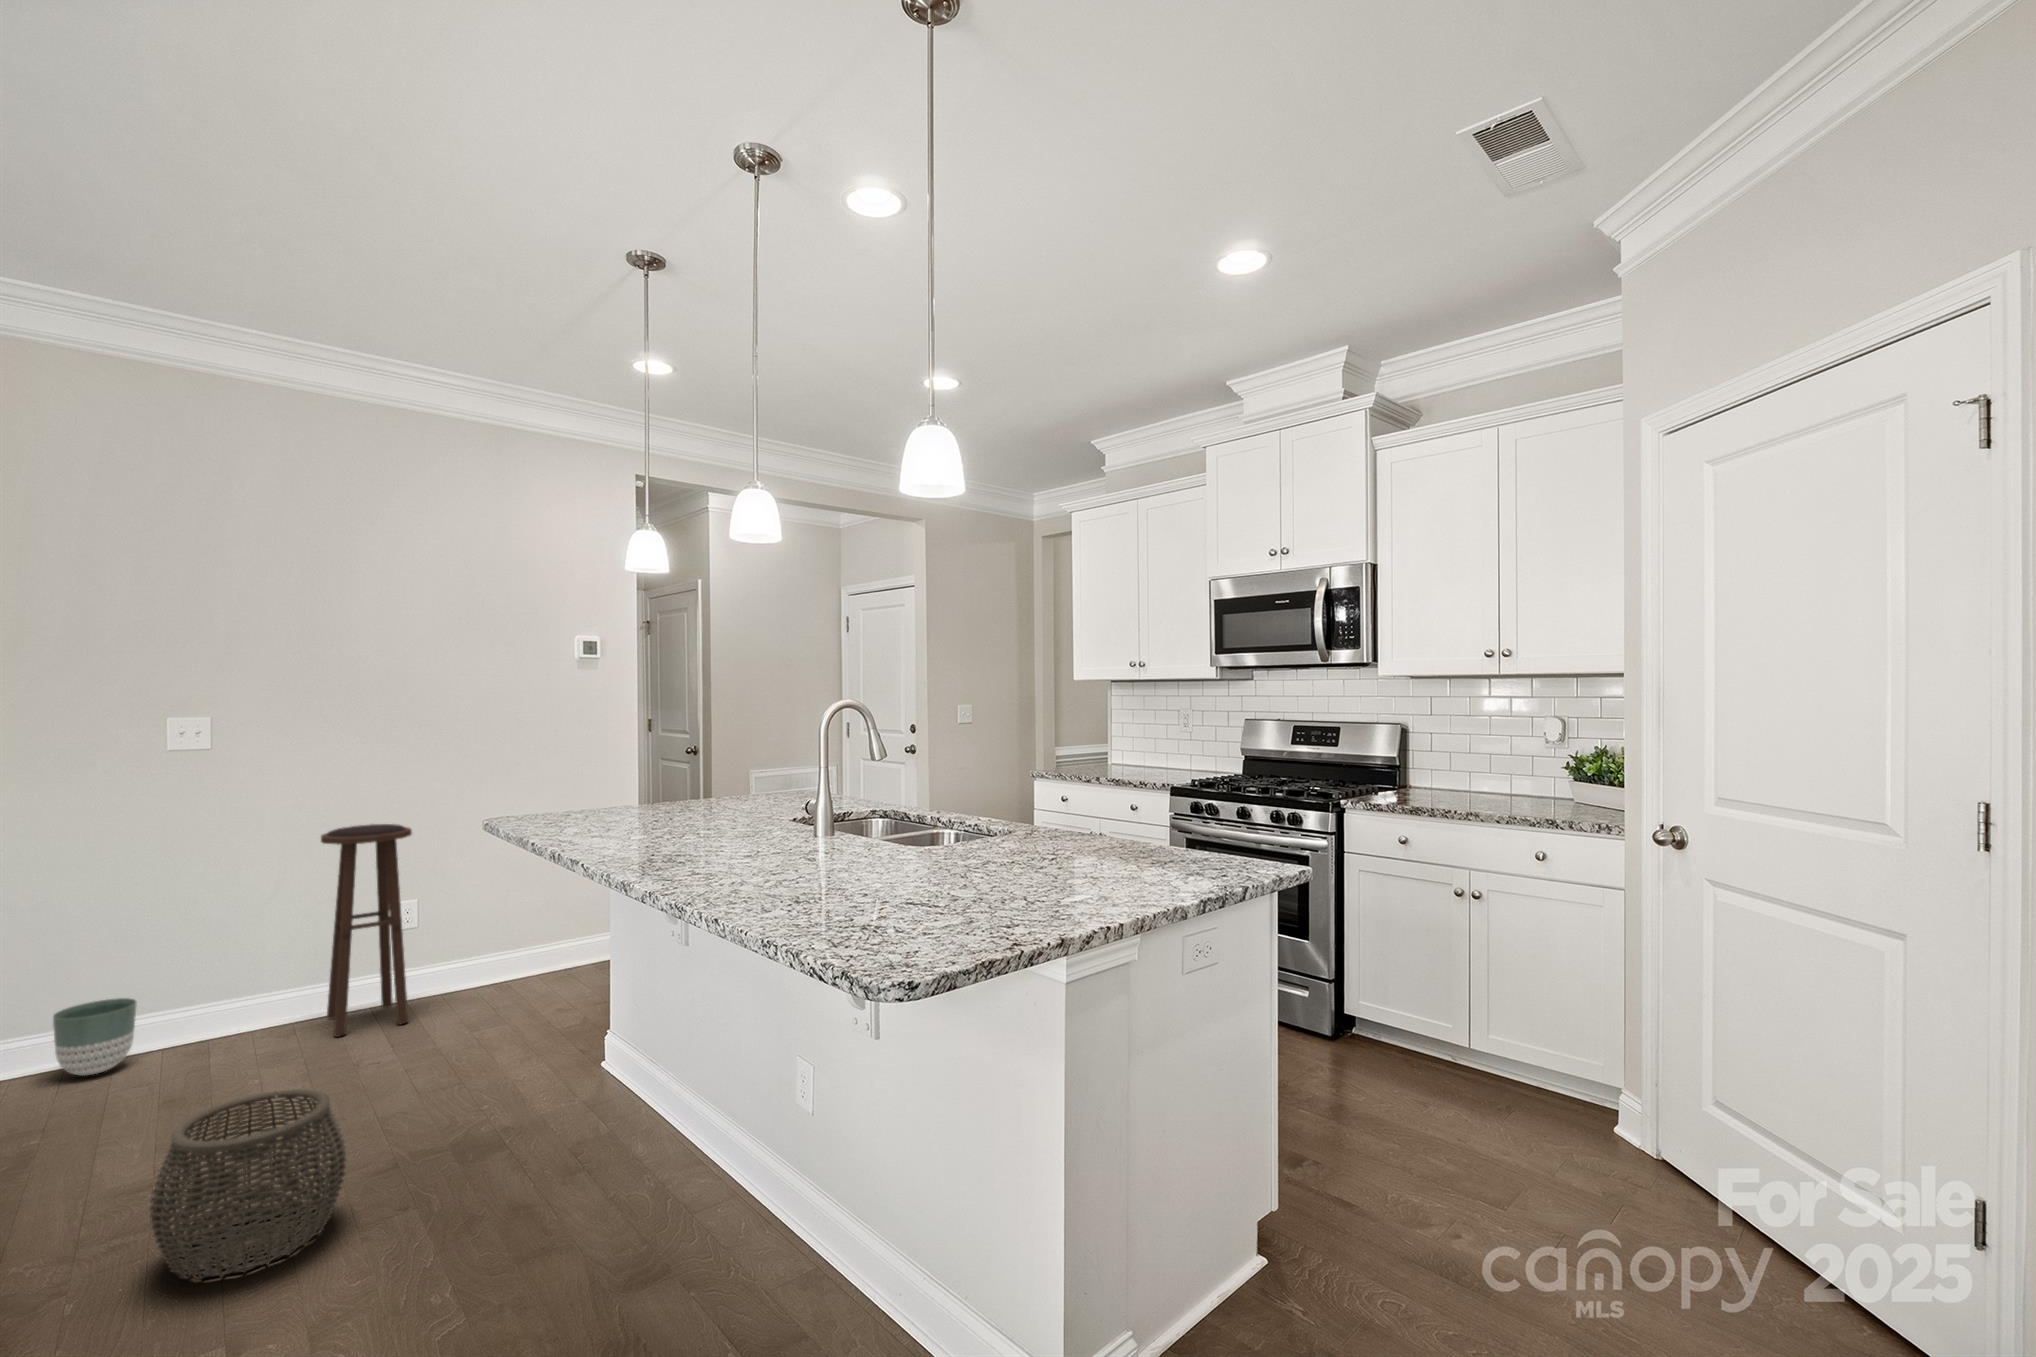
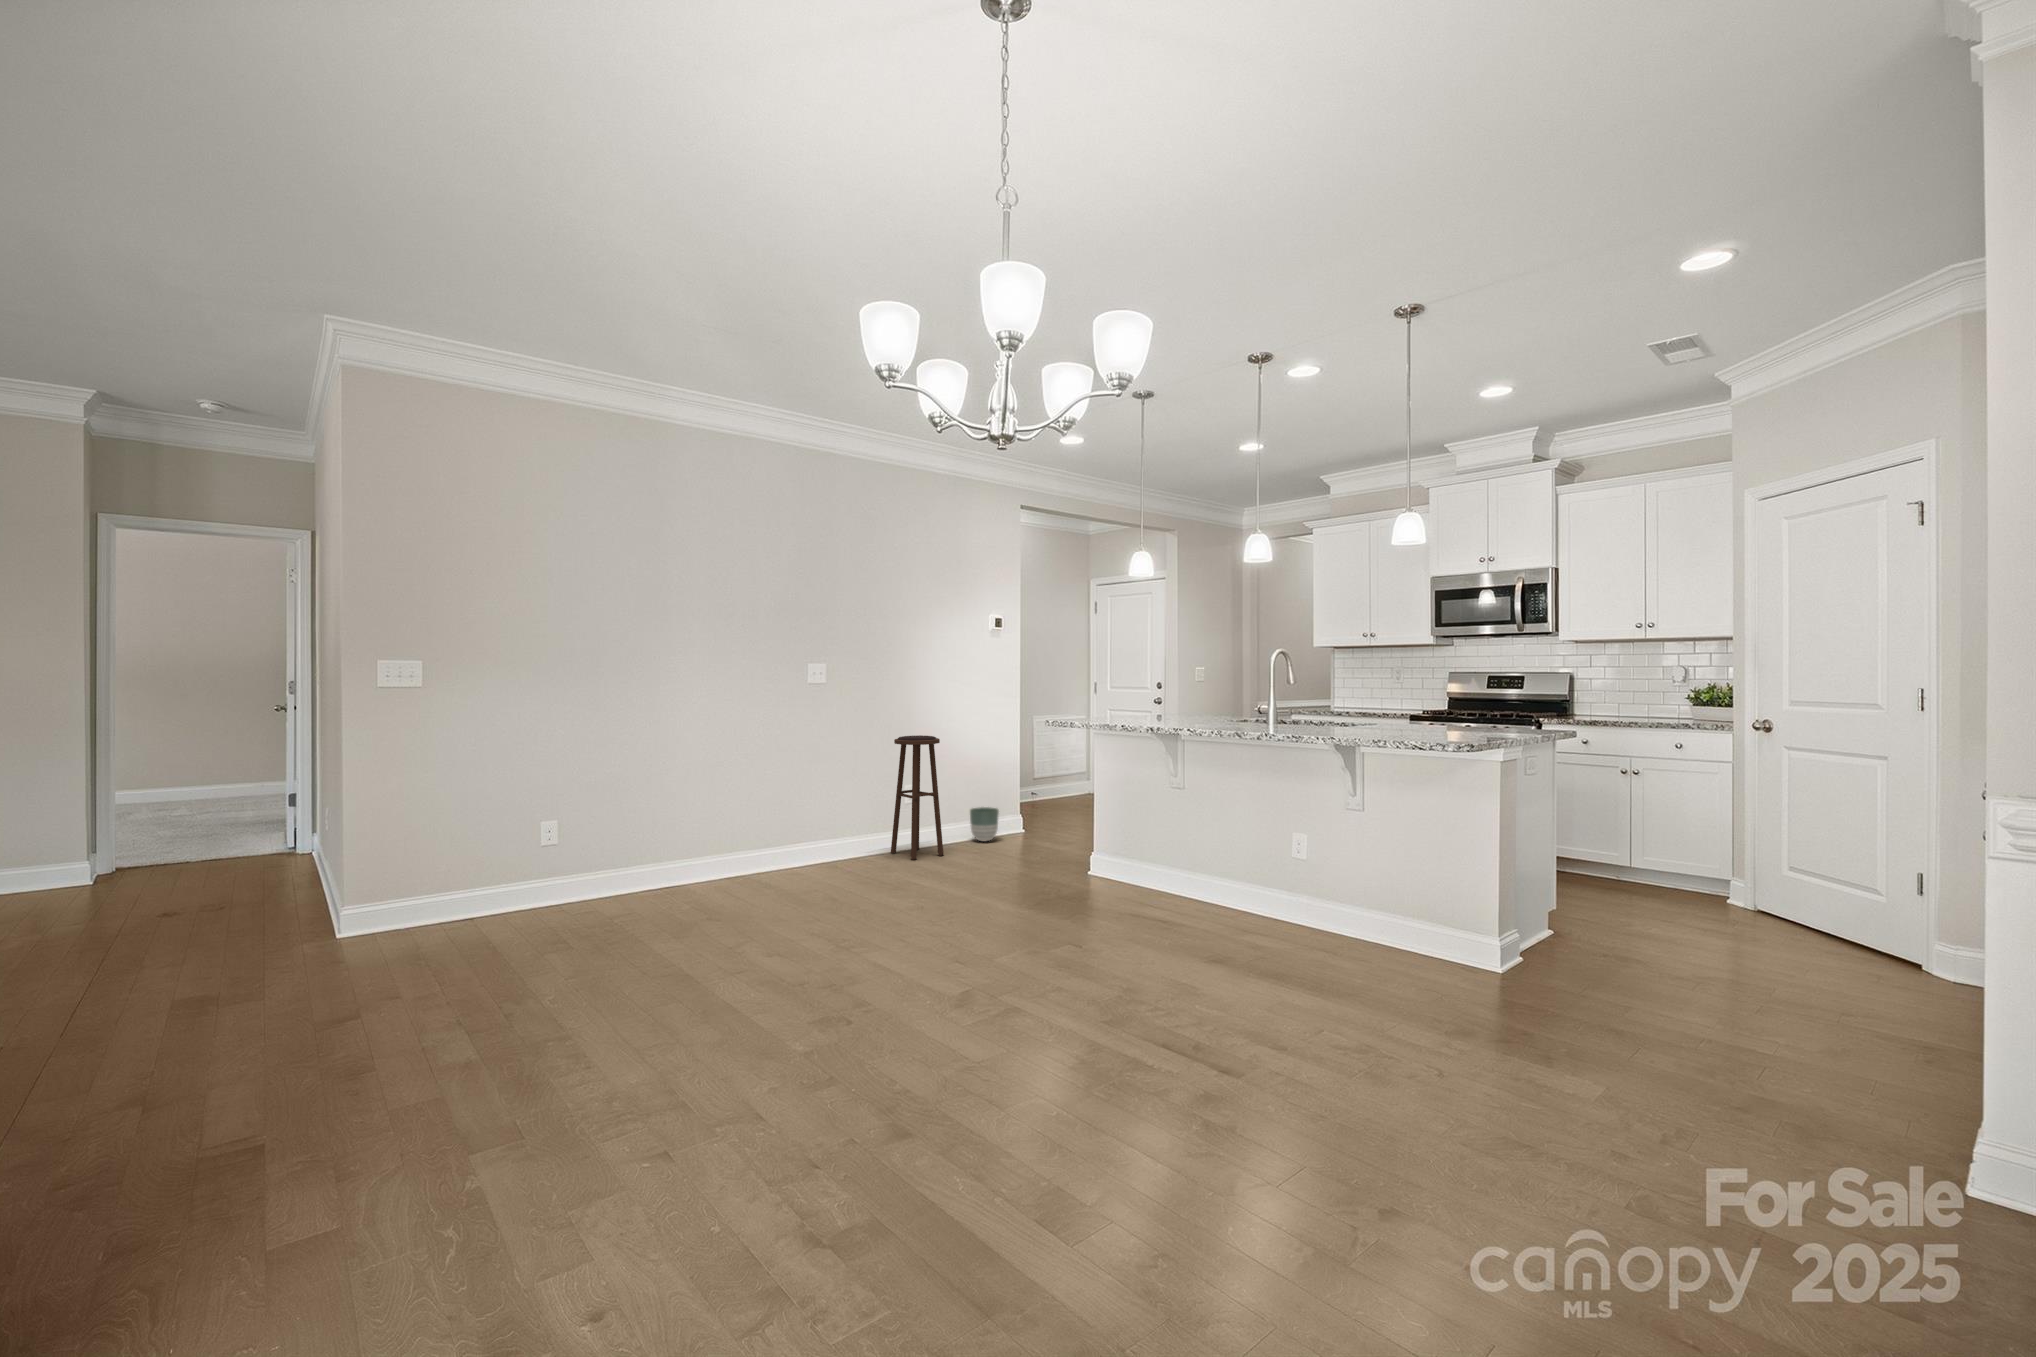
planter: present [53,998,137,1076] -> present [970,807,999,841]
woven basket: present [149,1089,346,1279] -> none [983,850,1057,927]

